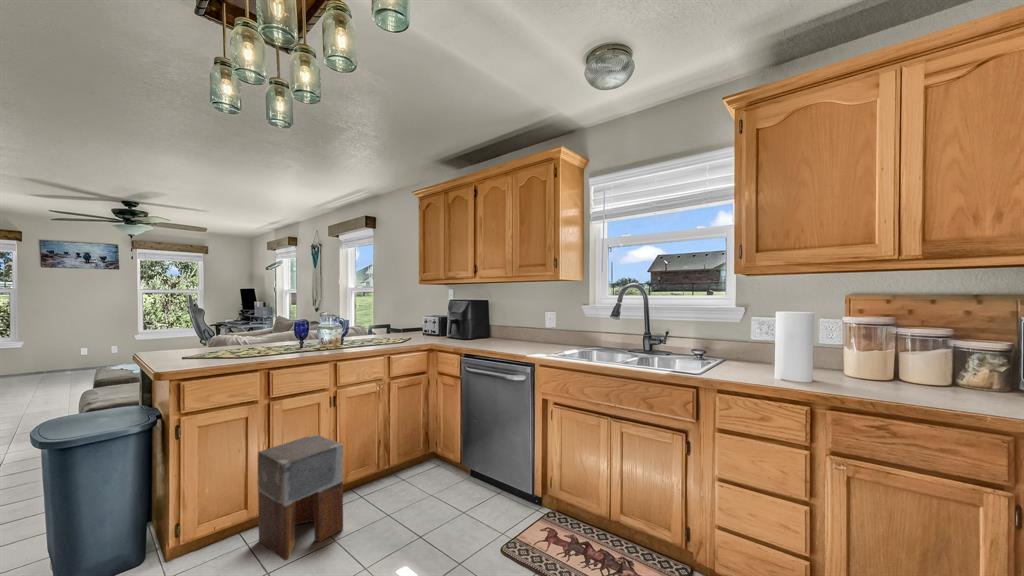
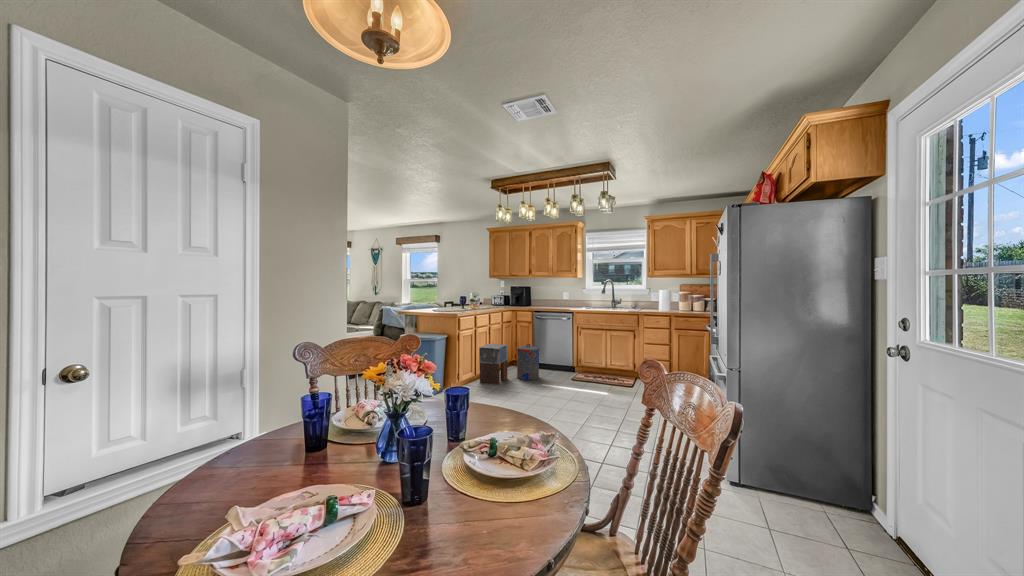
trash can: none [365,443,424,548] -> present [517,344,539,380]

